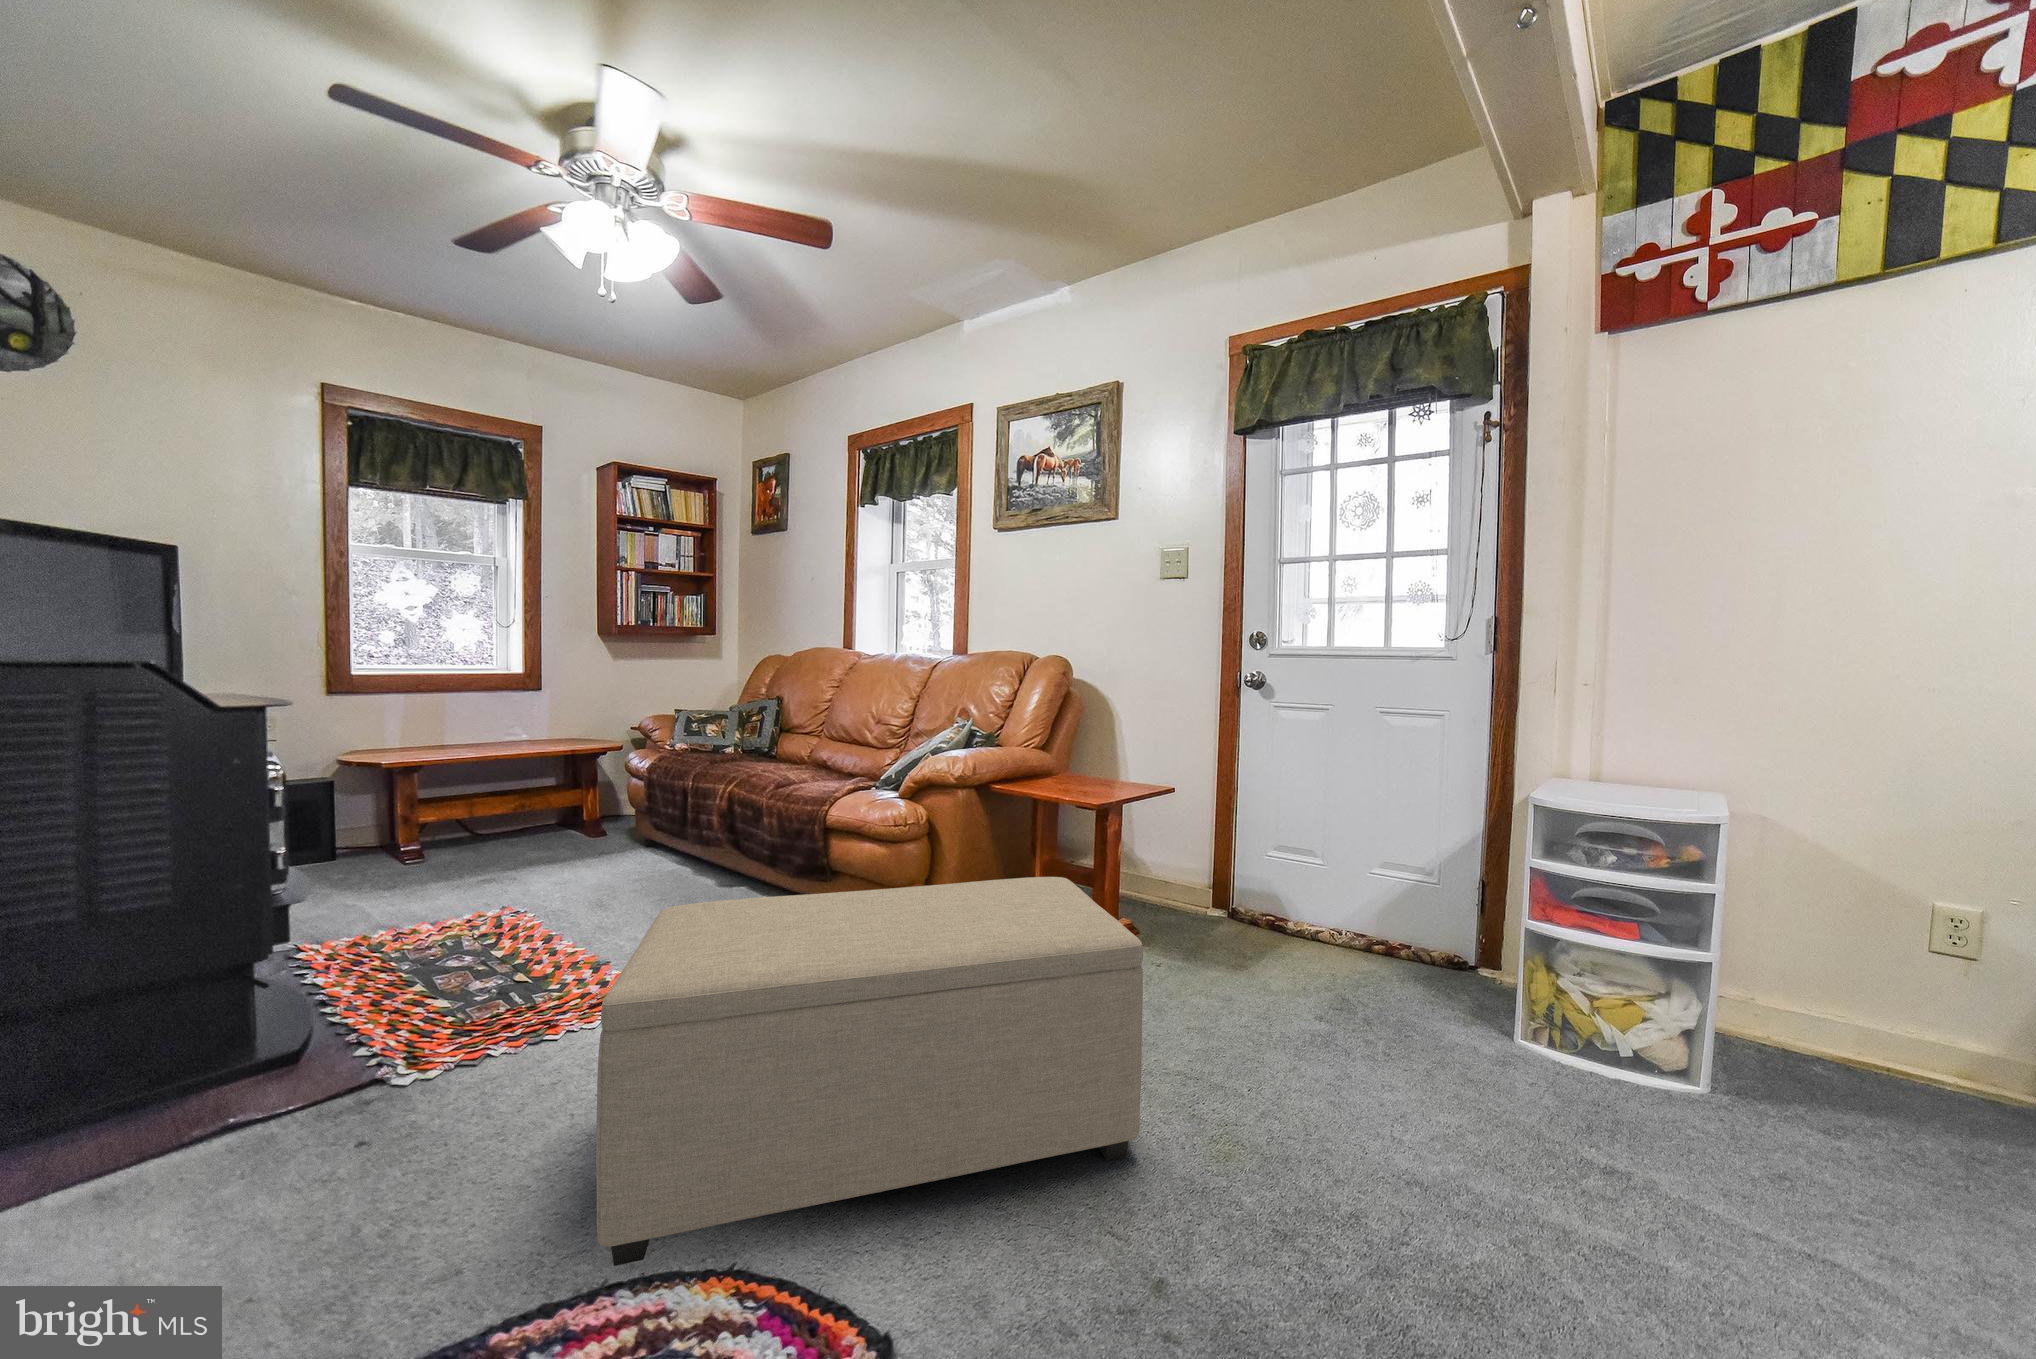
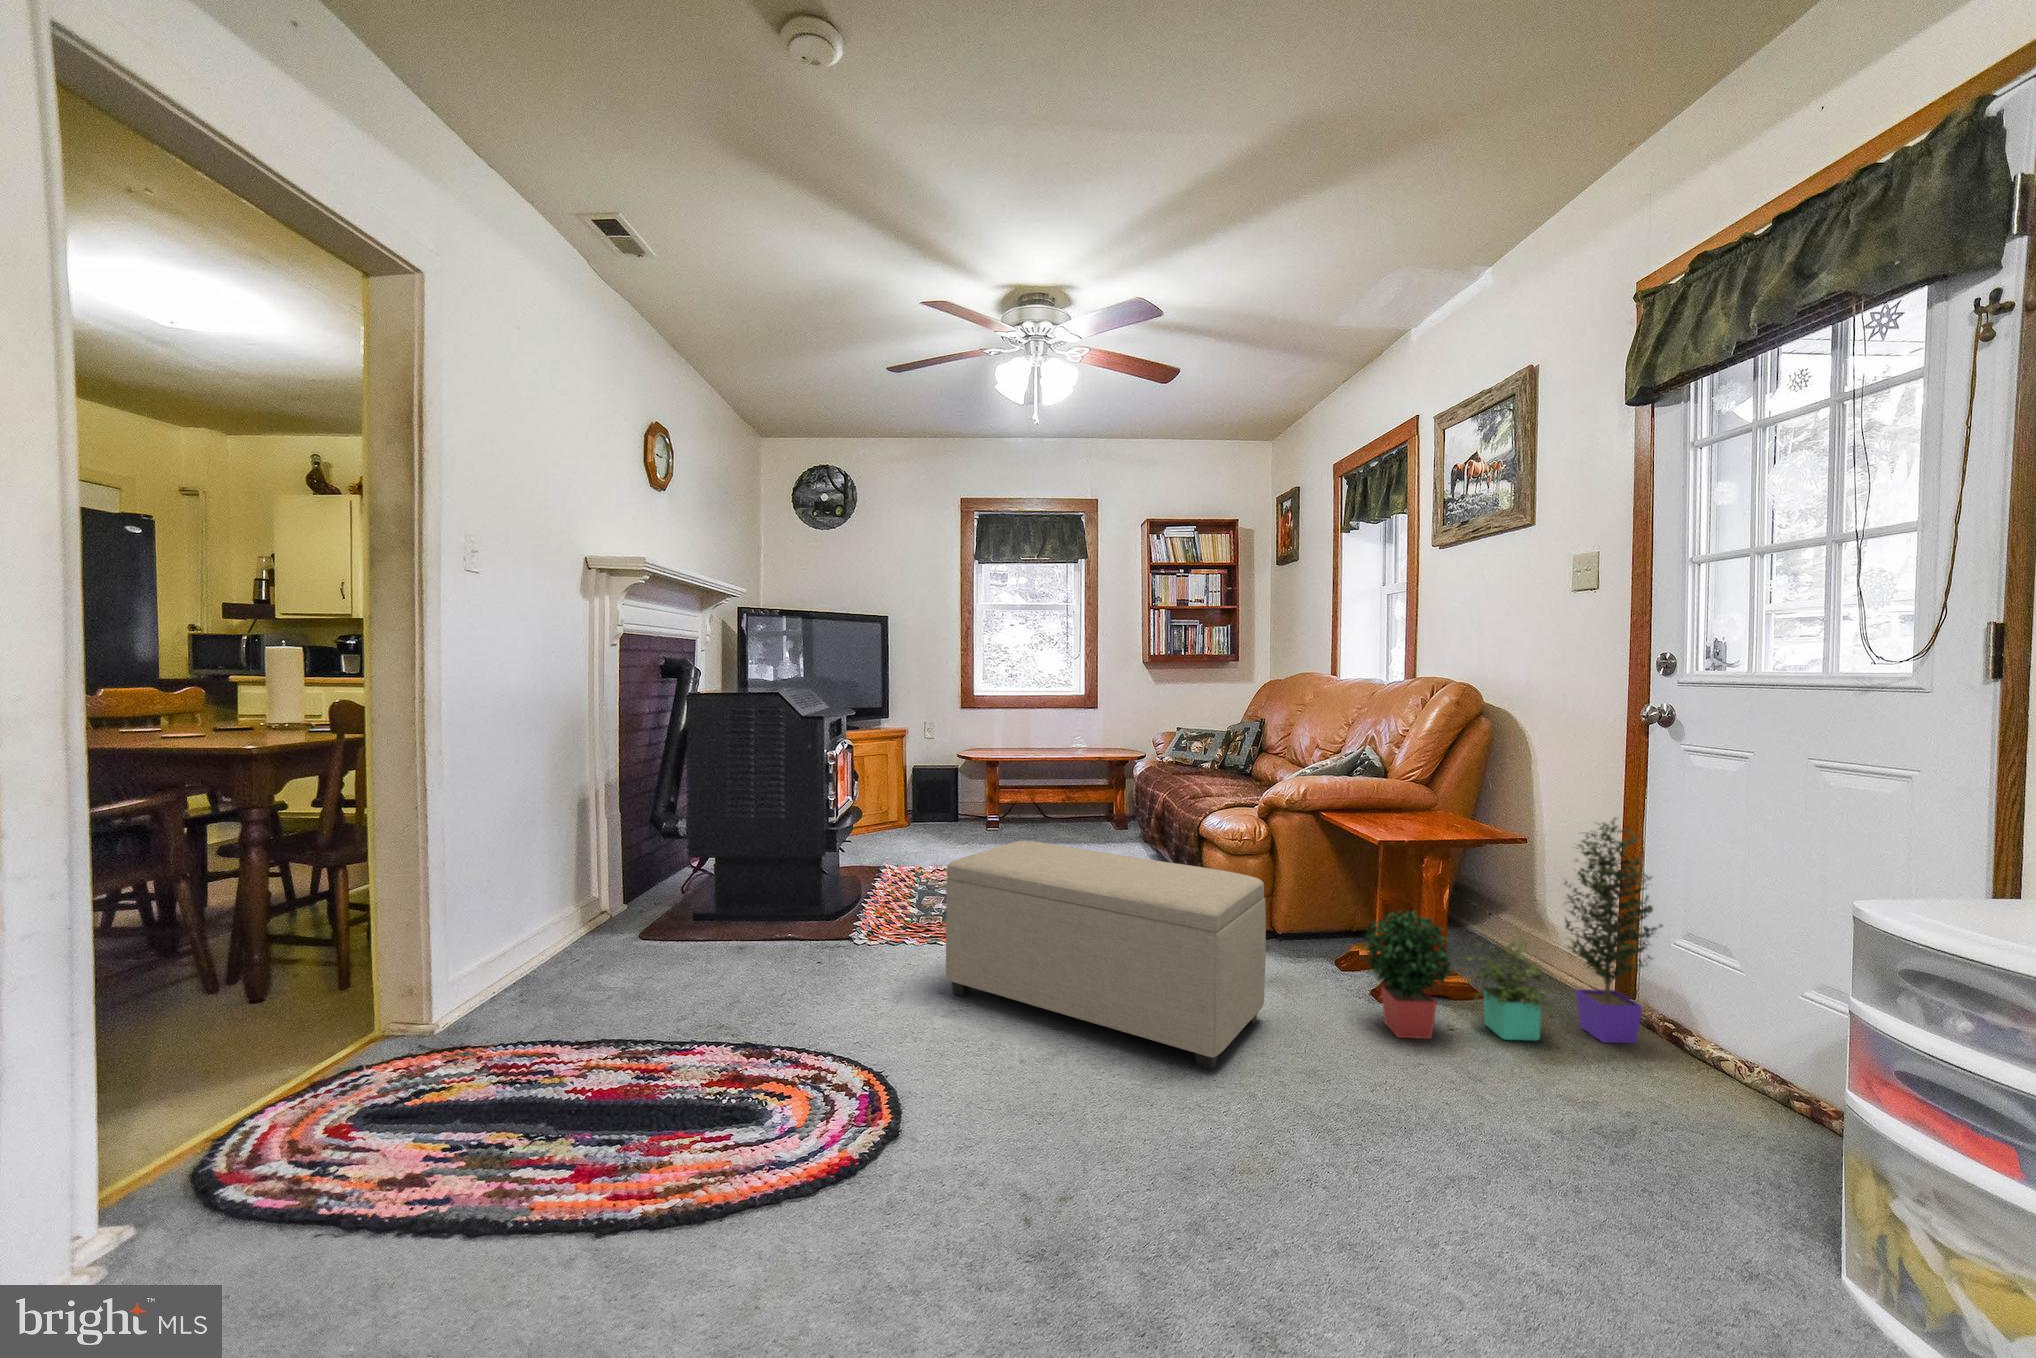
potted plant: none [1119,759,1287,1008] -> present [1362,818,1662,1043]

